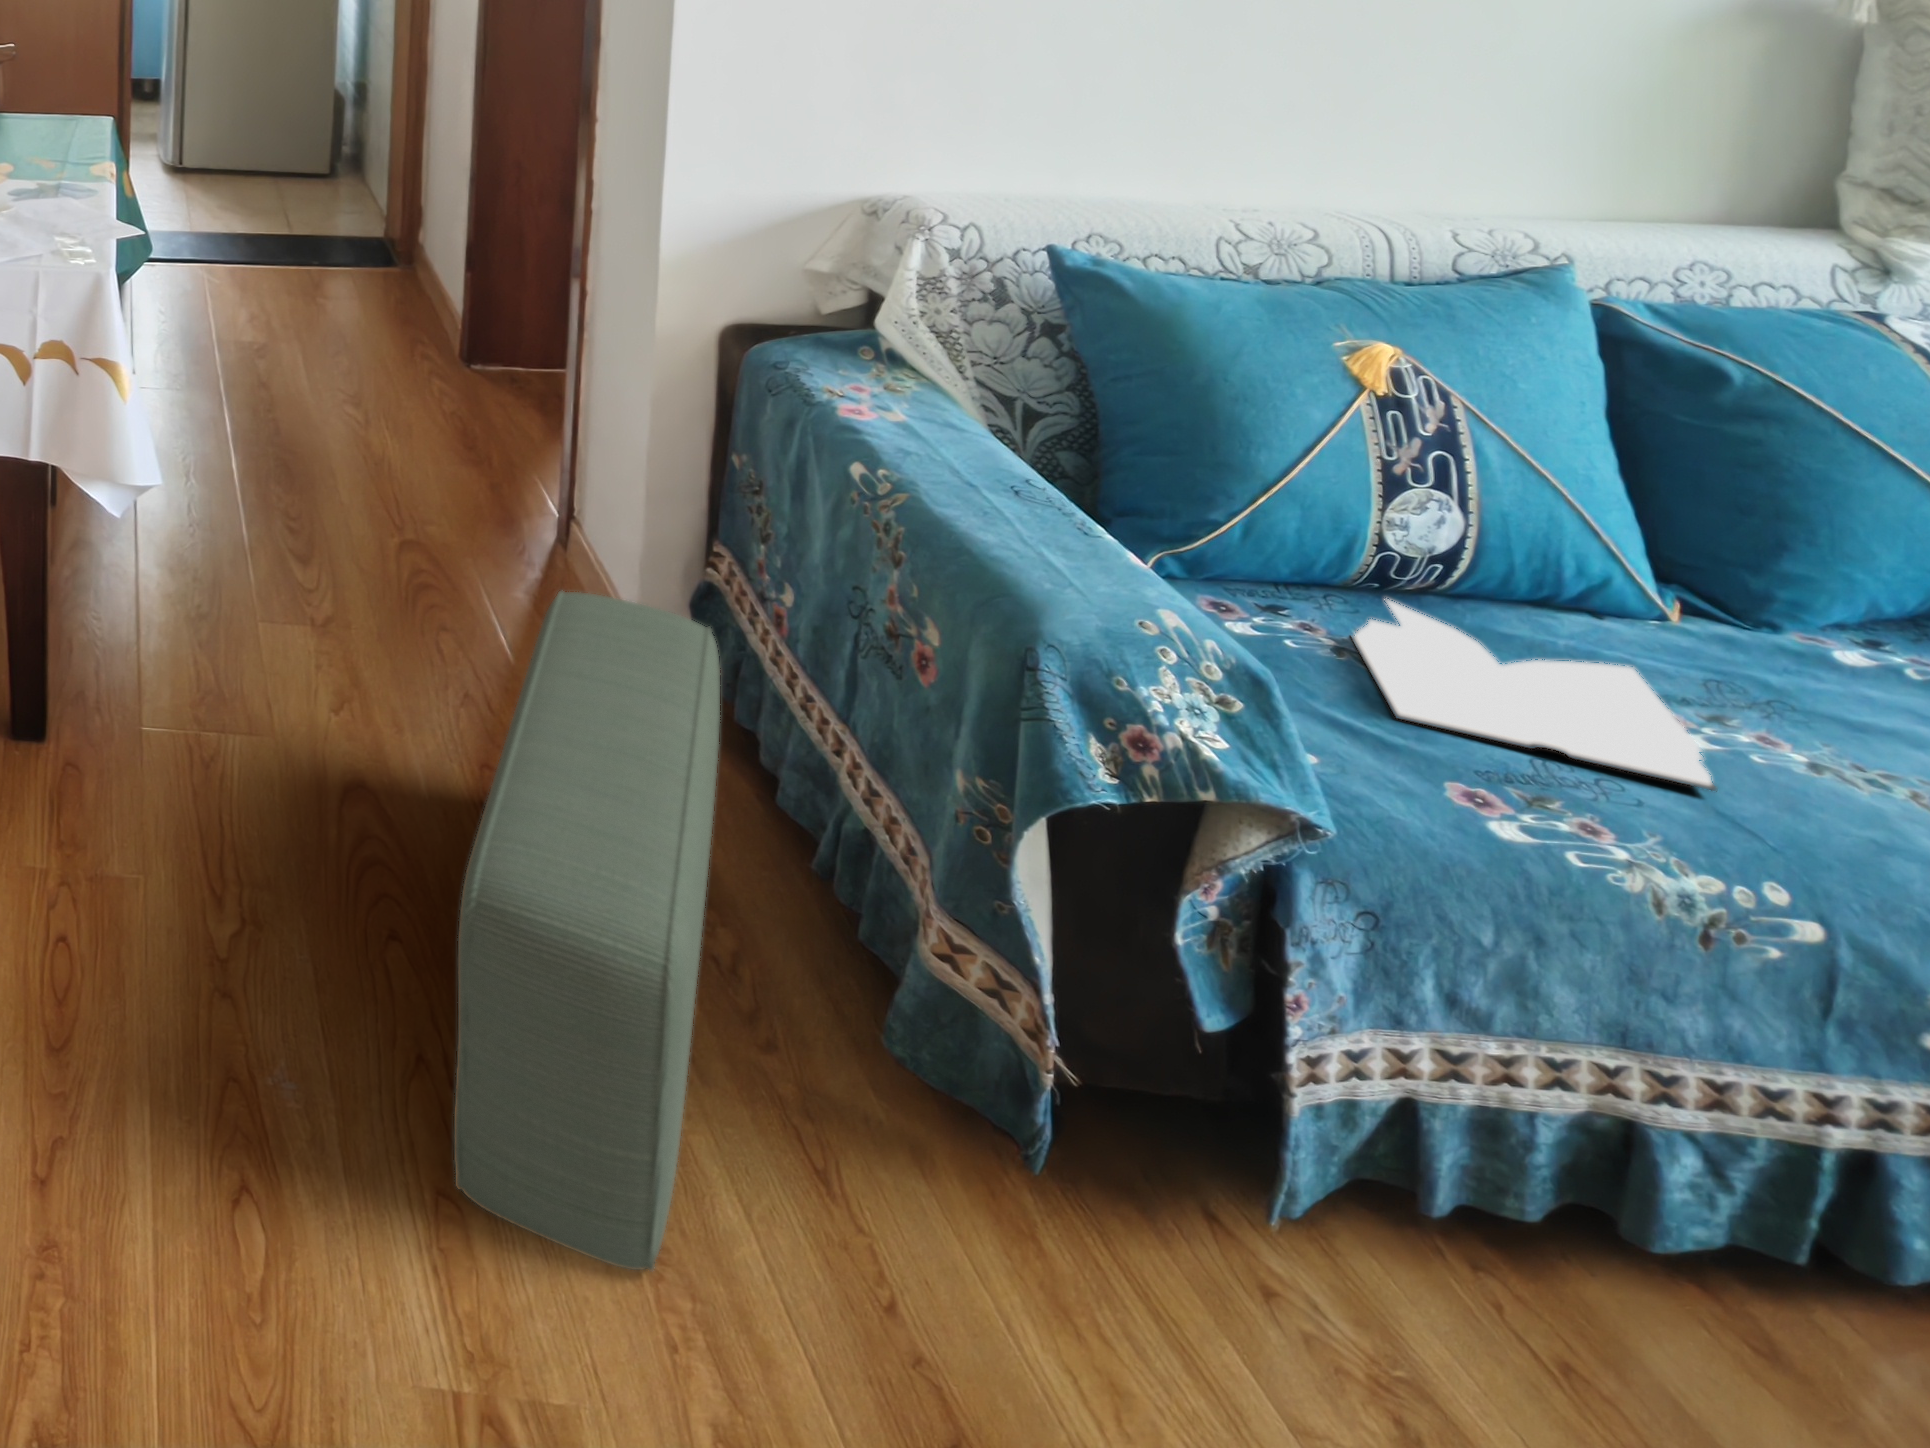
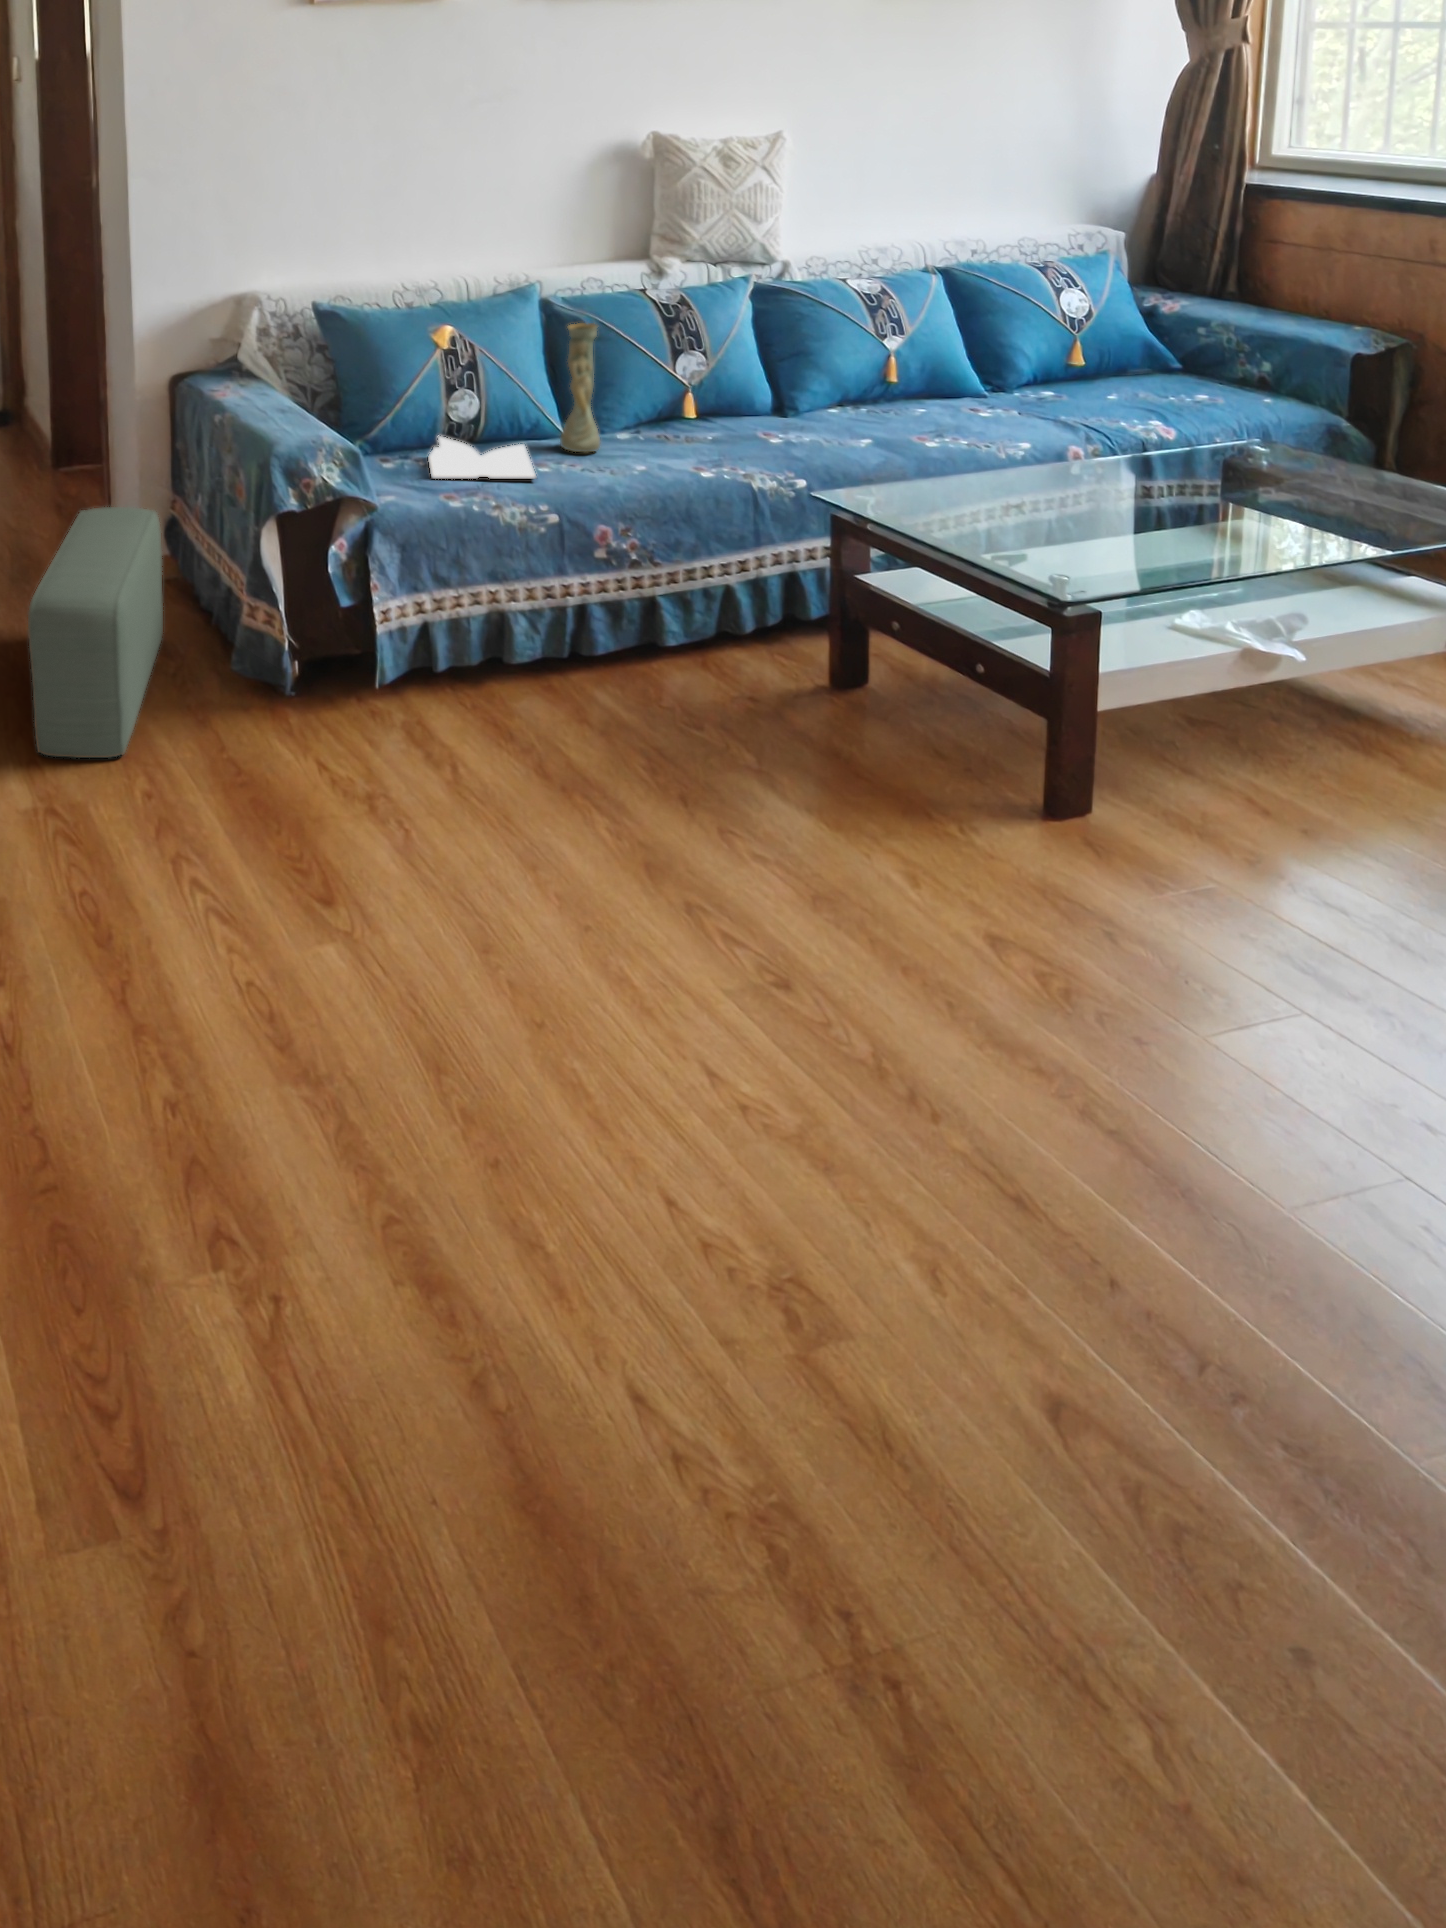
vase: none [1709,407,1867,715] -> present [560,323,600,452]

